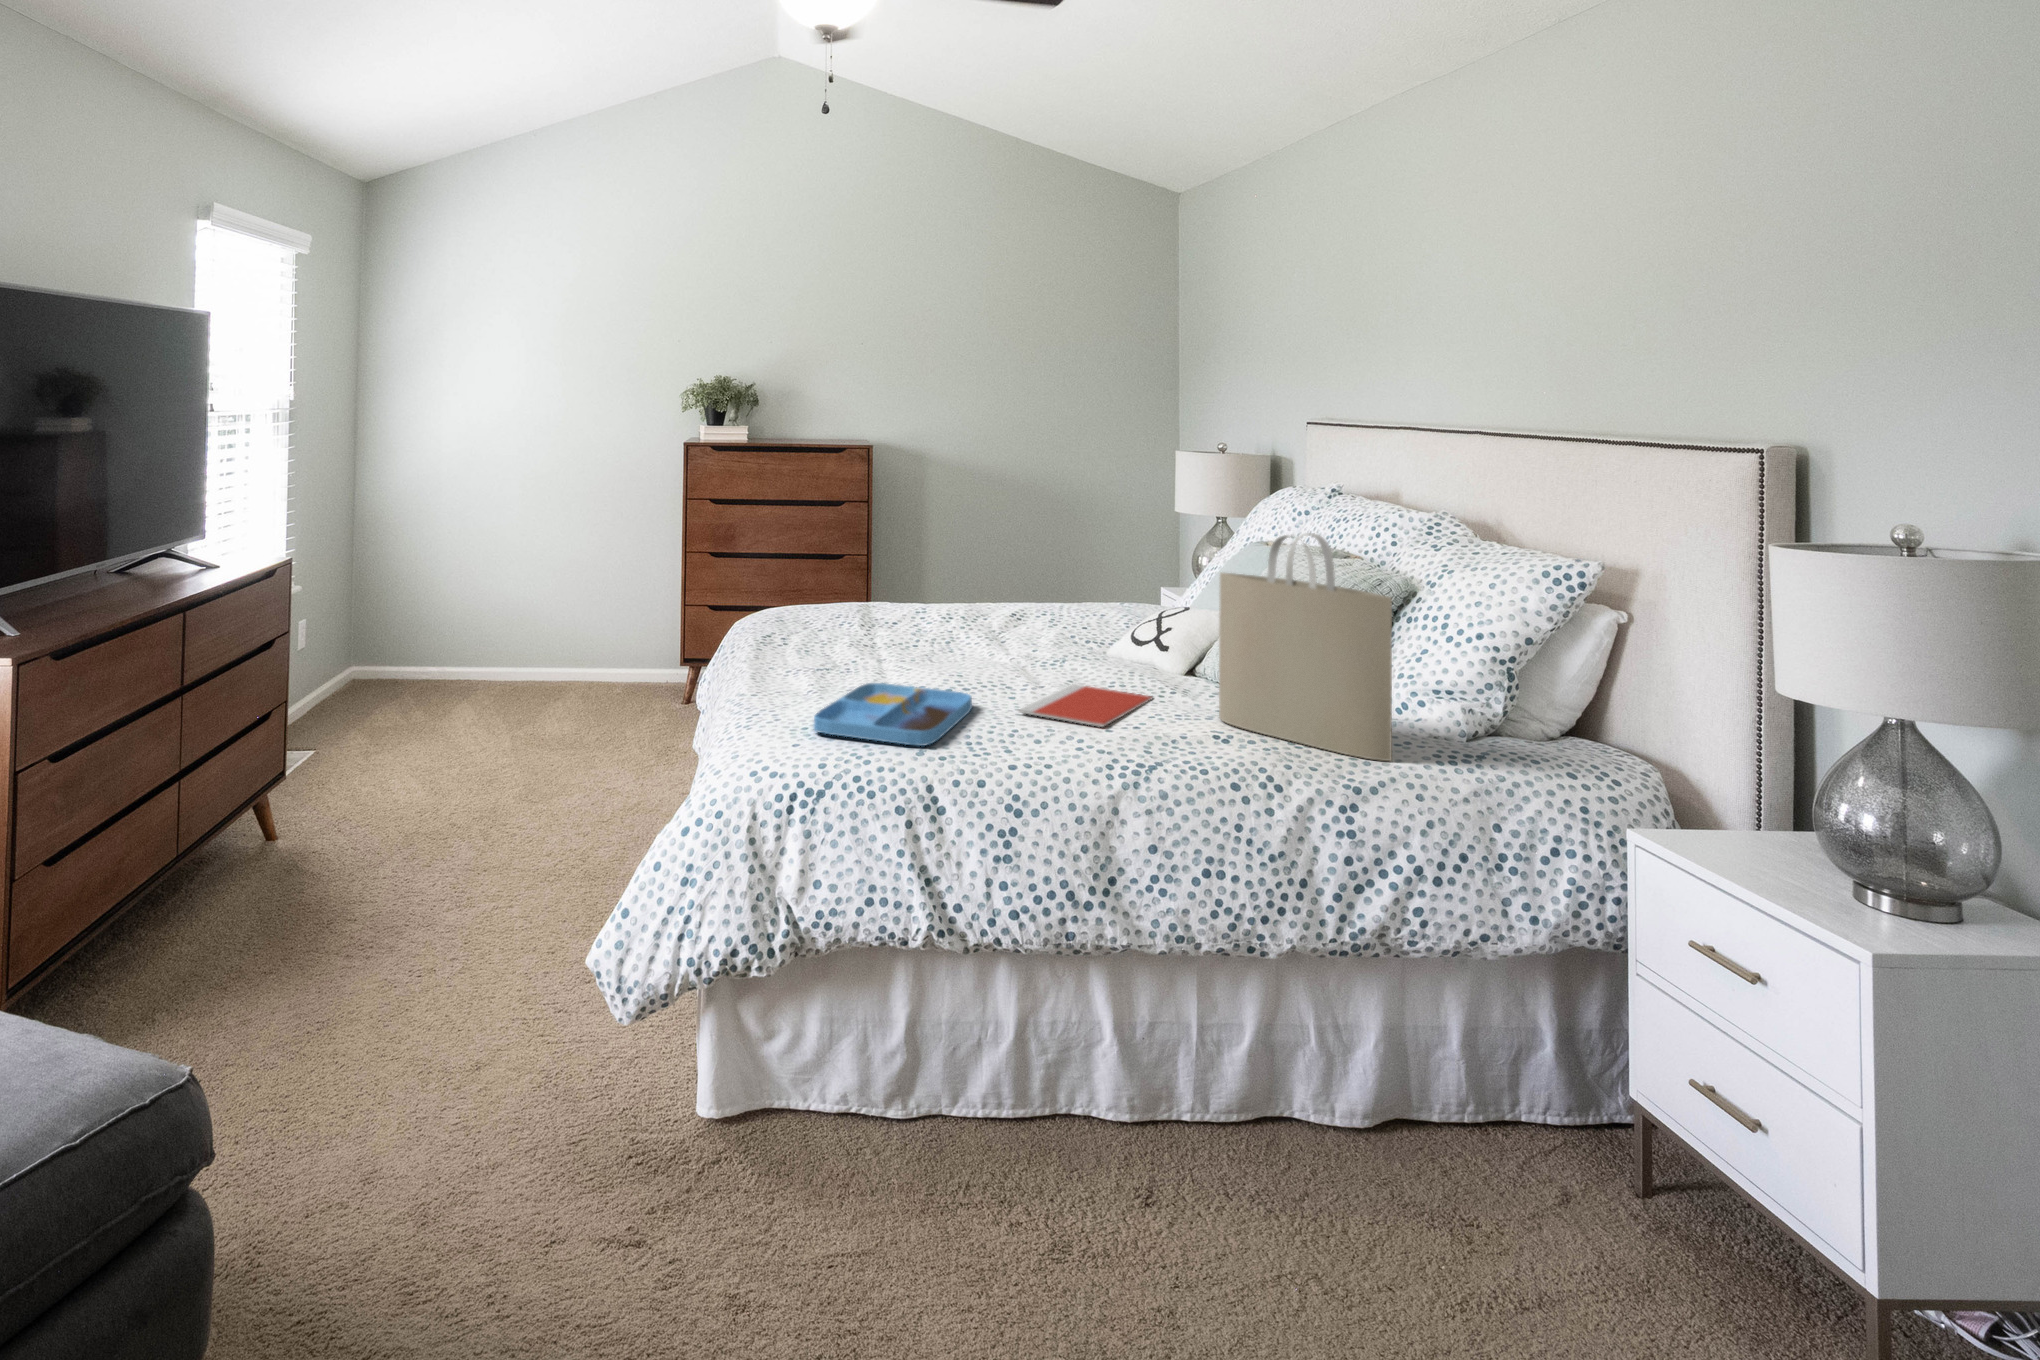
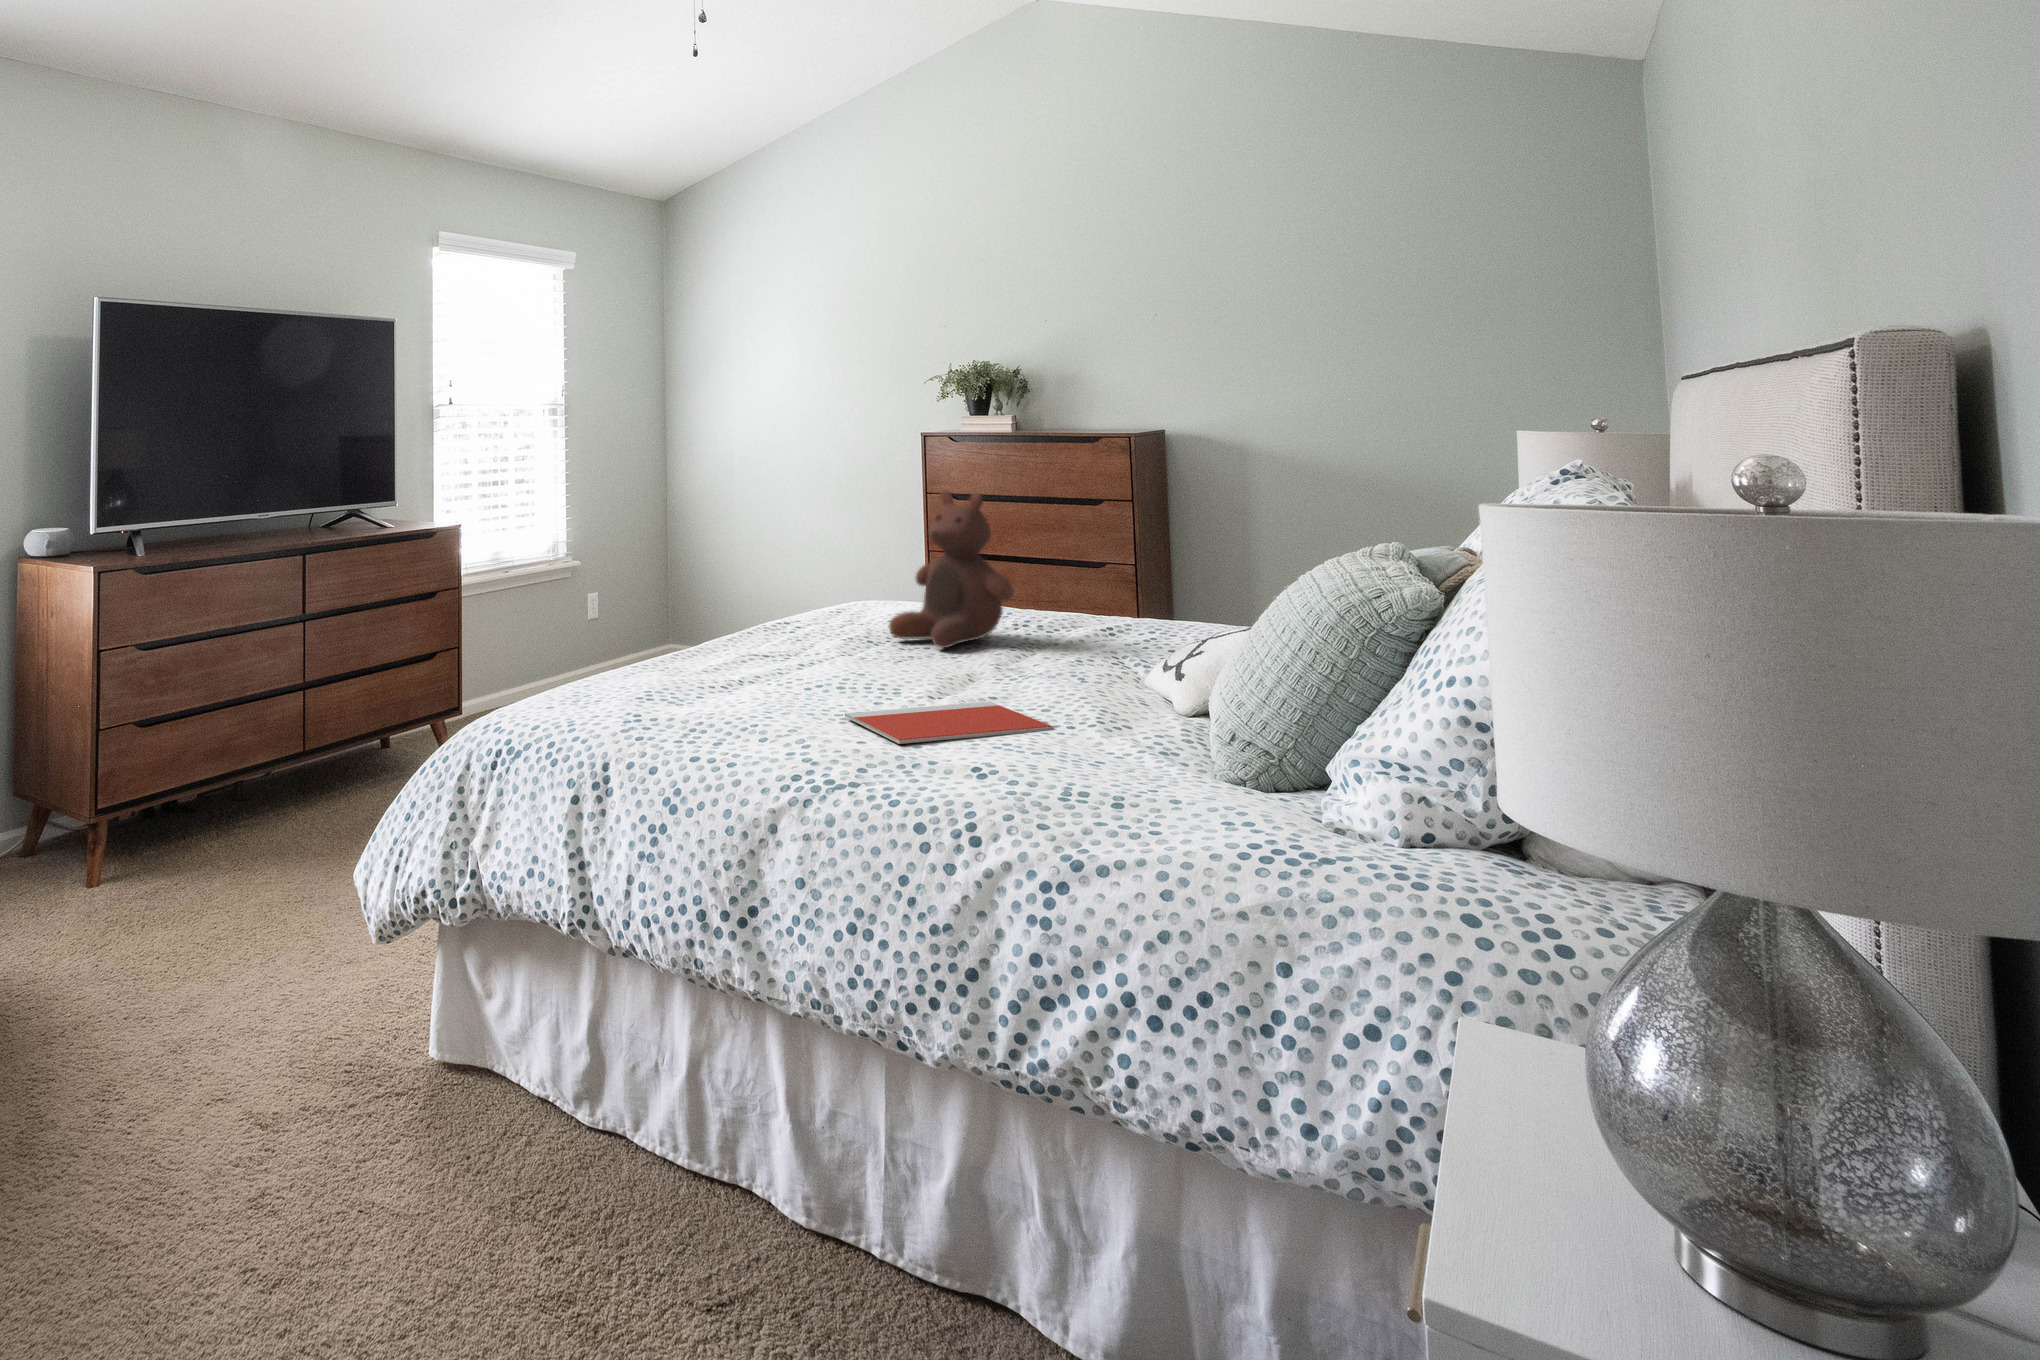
stuffed bear: none [872,507,974,644] -> present [889,490,1013,648]
tote bag: present [1219,533,1392,761] -> none [1066,511,1182,843]
tray: present [814,683,972,746] -> none [602,668,818,728]

